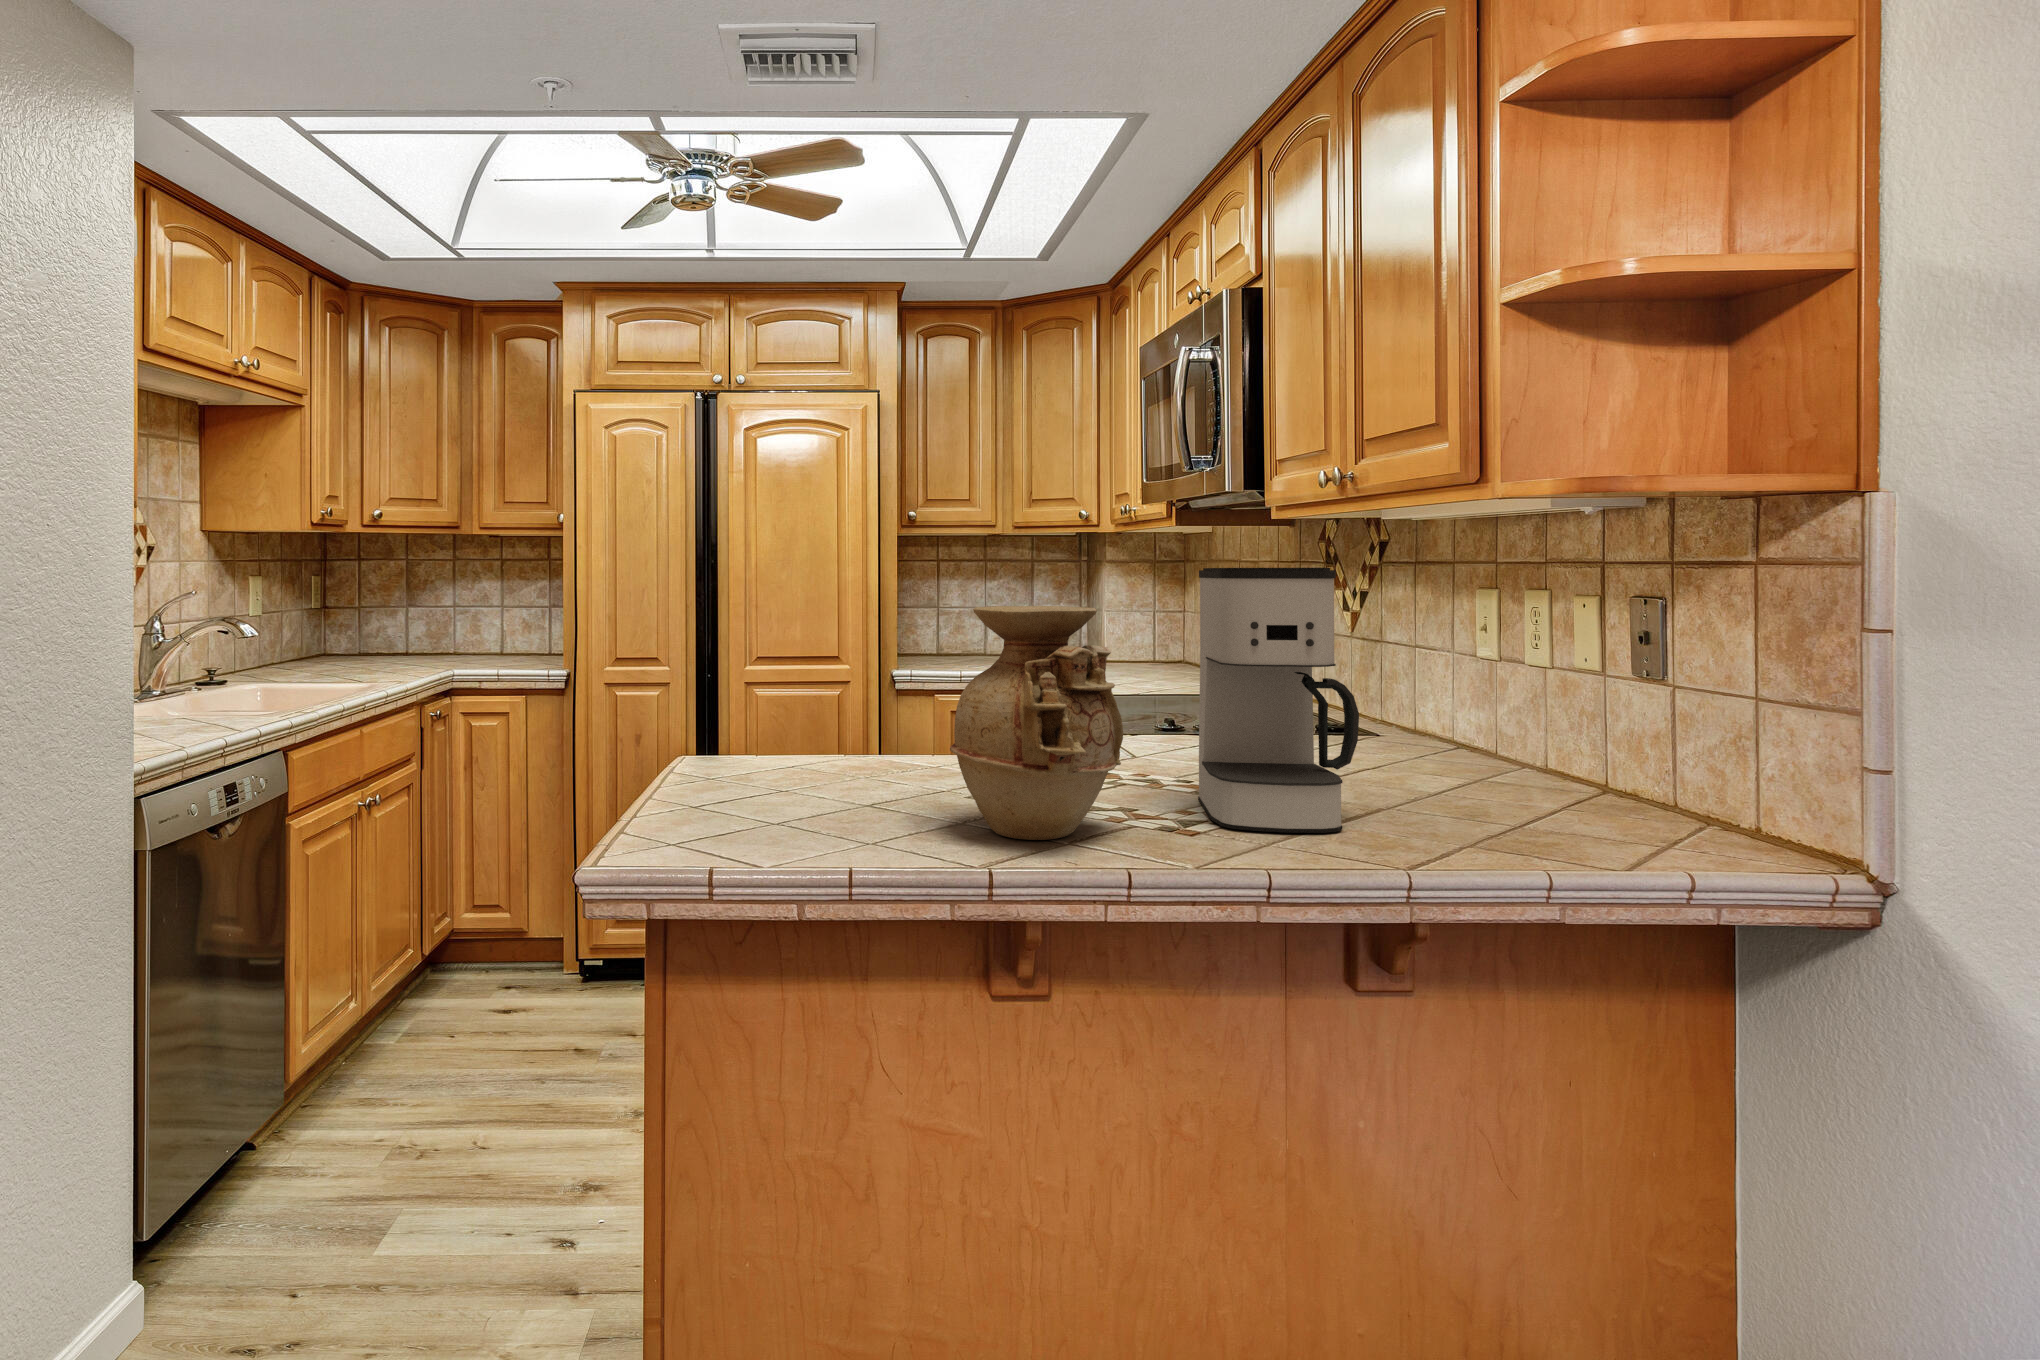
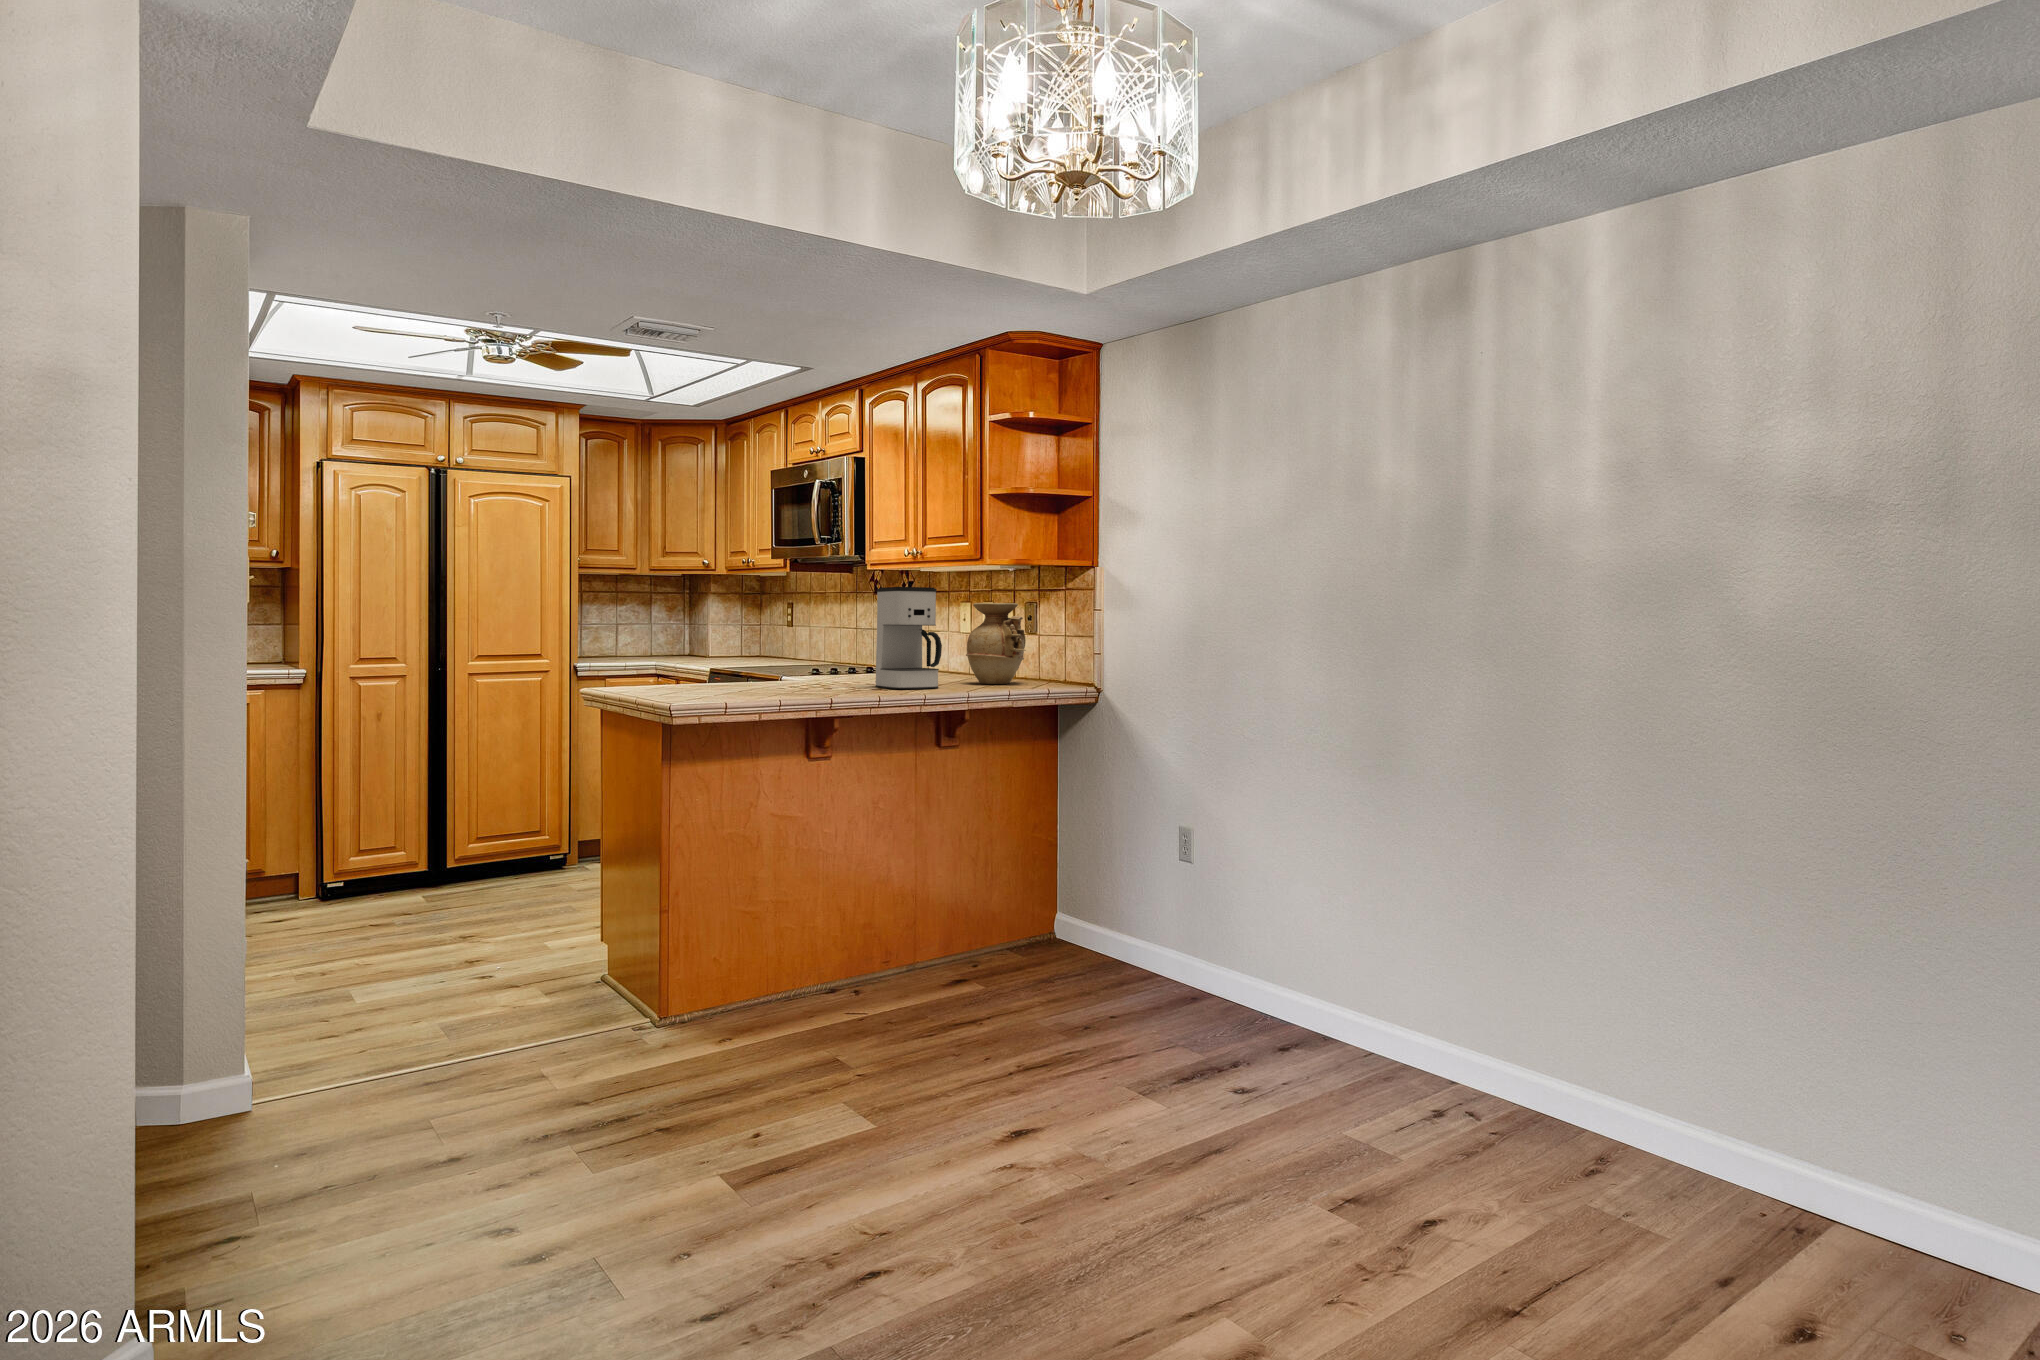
vase: present [950,606,1123,840] -> present [966,603,1026,684]

